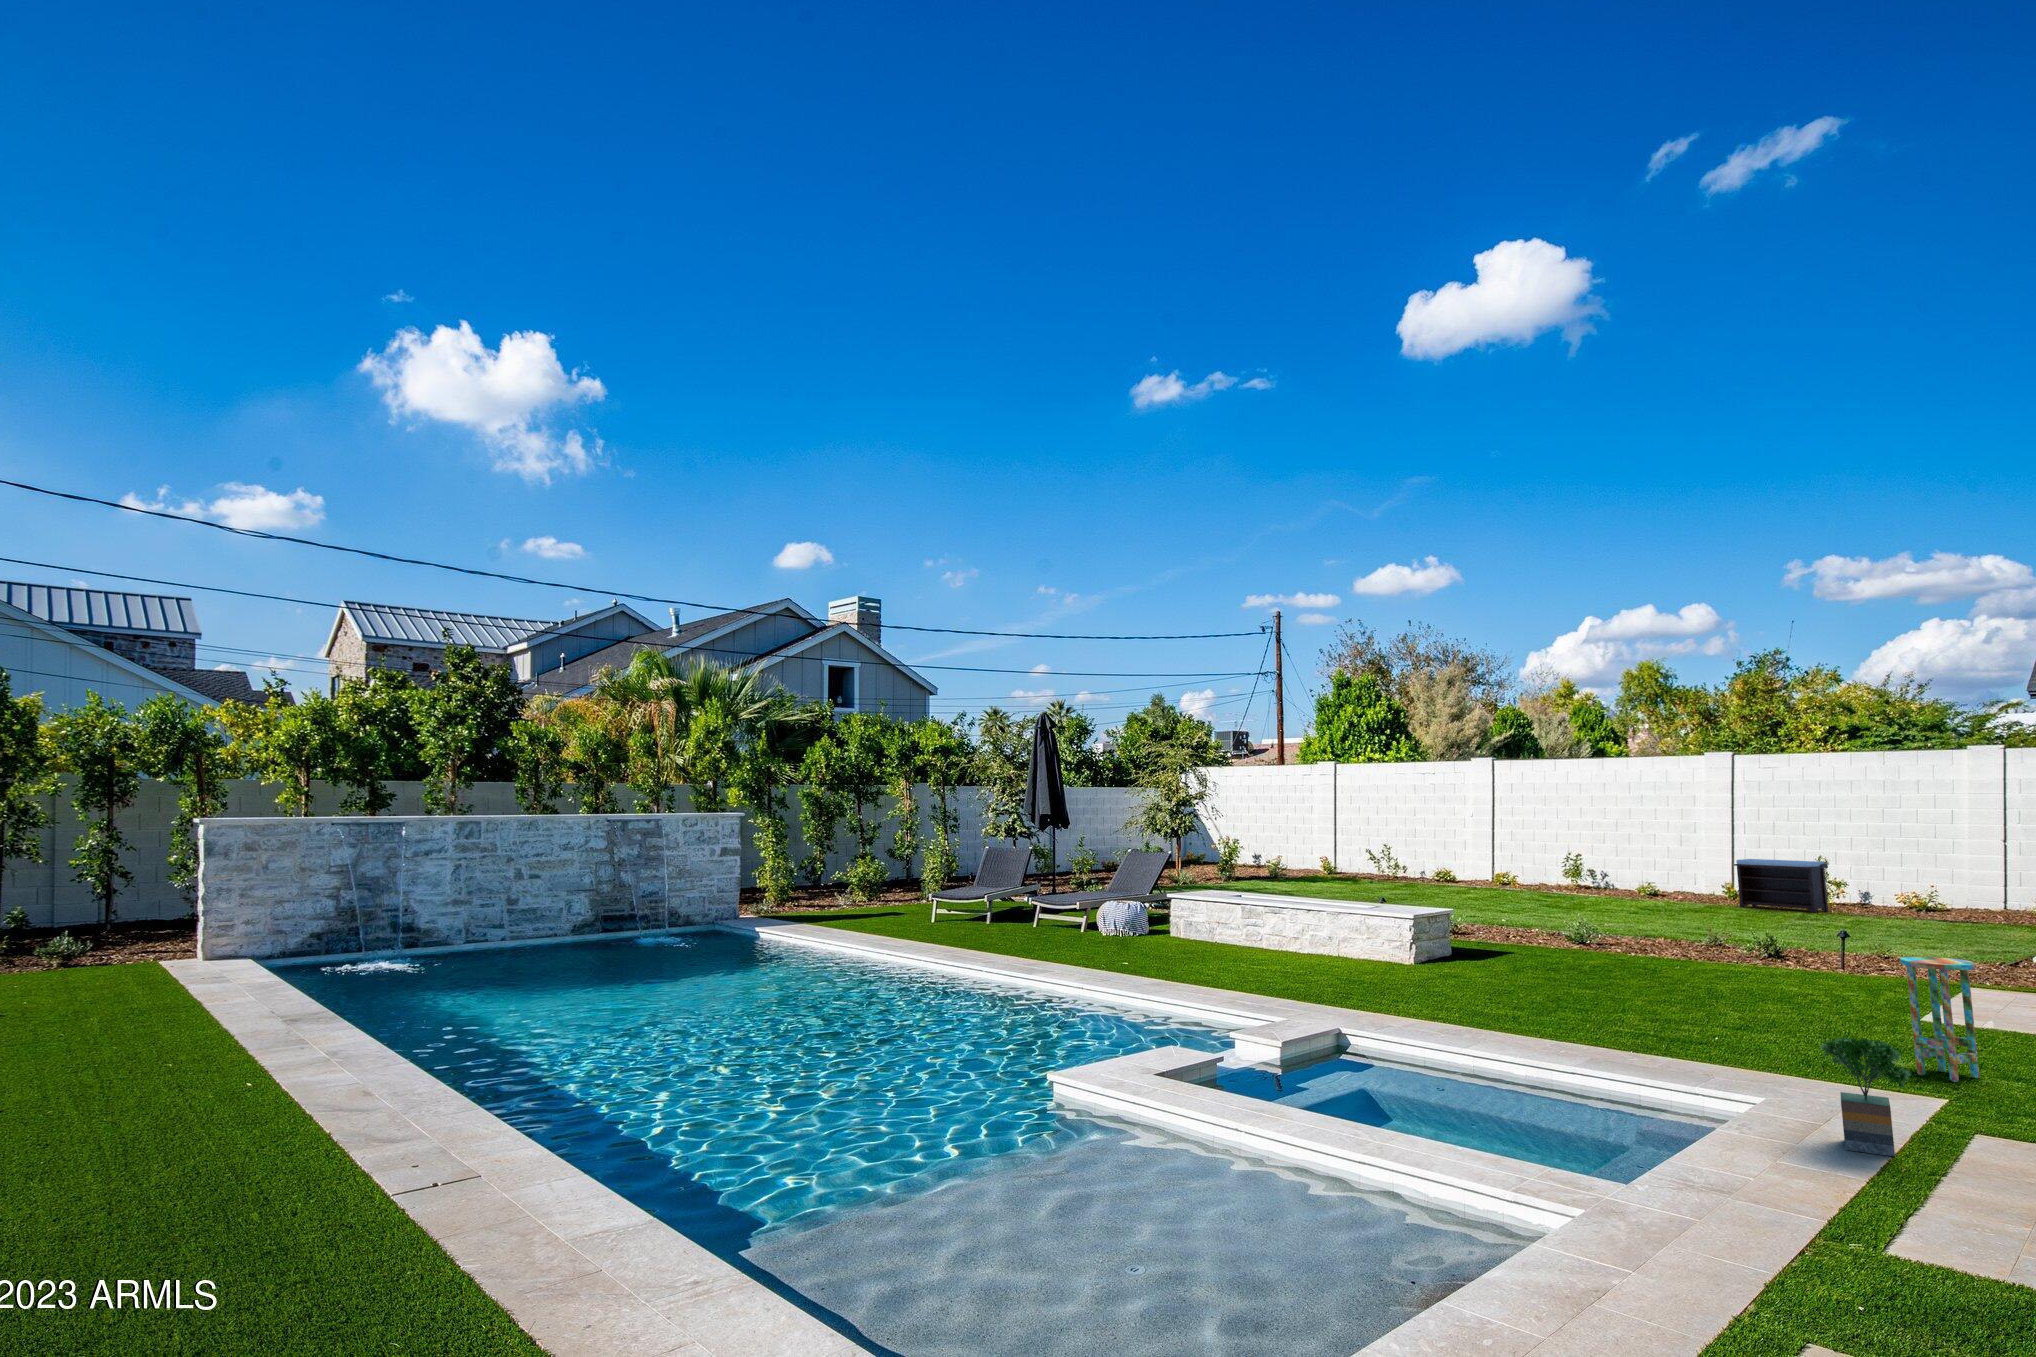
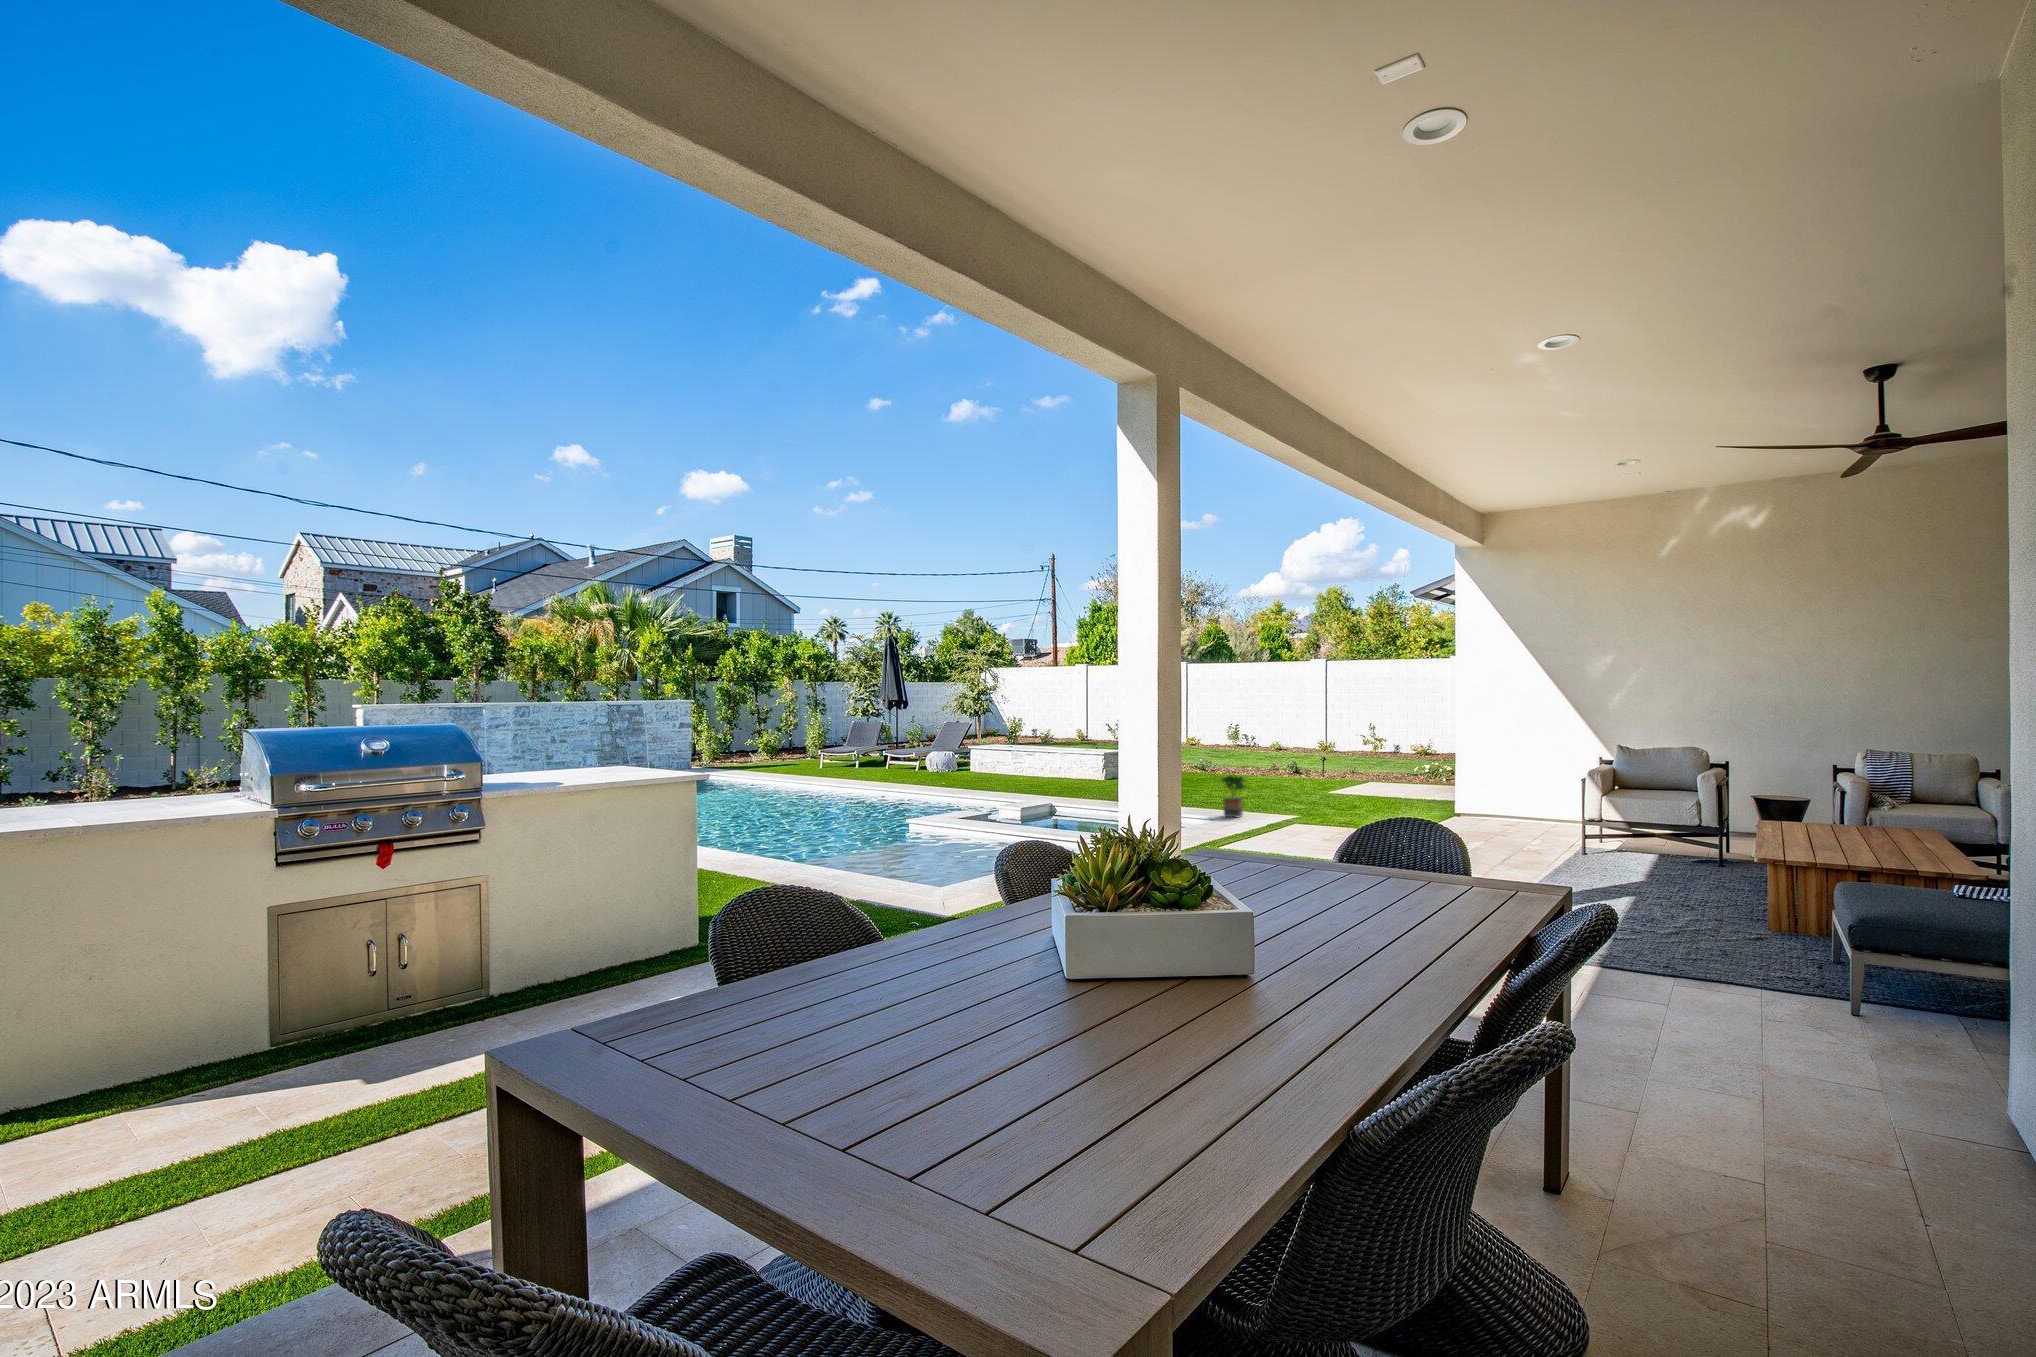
bench: present [1734,859,1828,913] -> none [1308,723,1355,753]
side table: present [1900,957,1980,1082] -> none [1282,751,1308,802]

